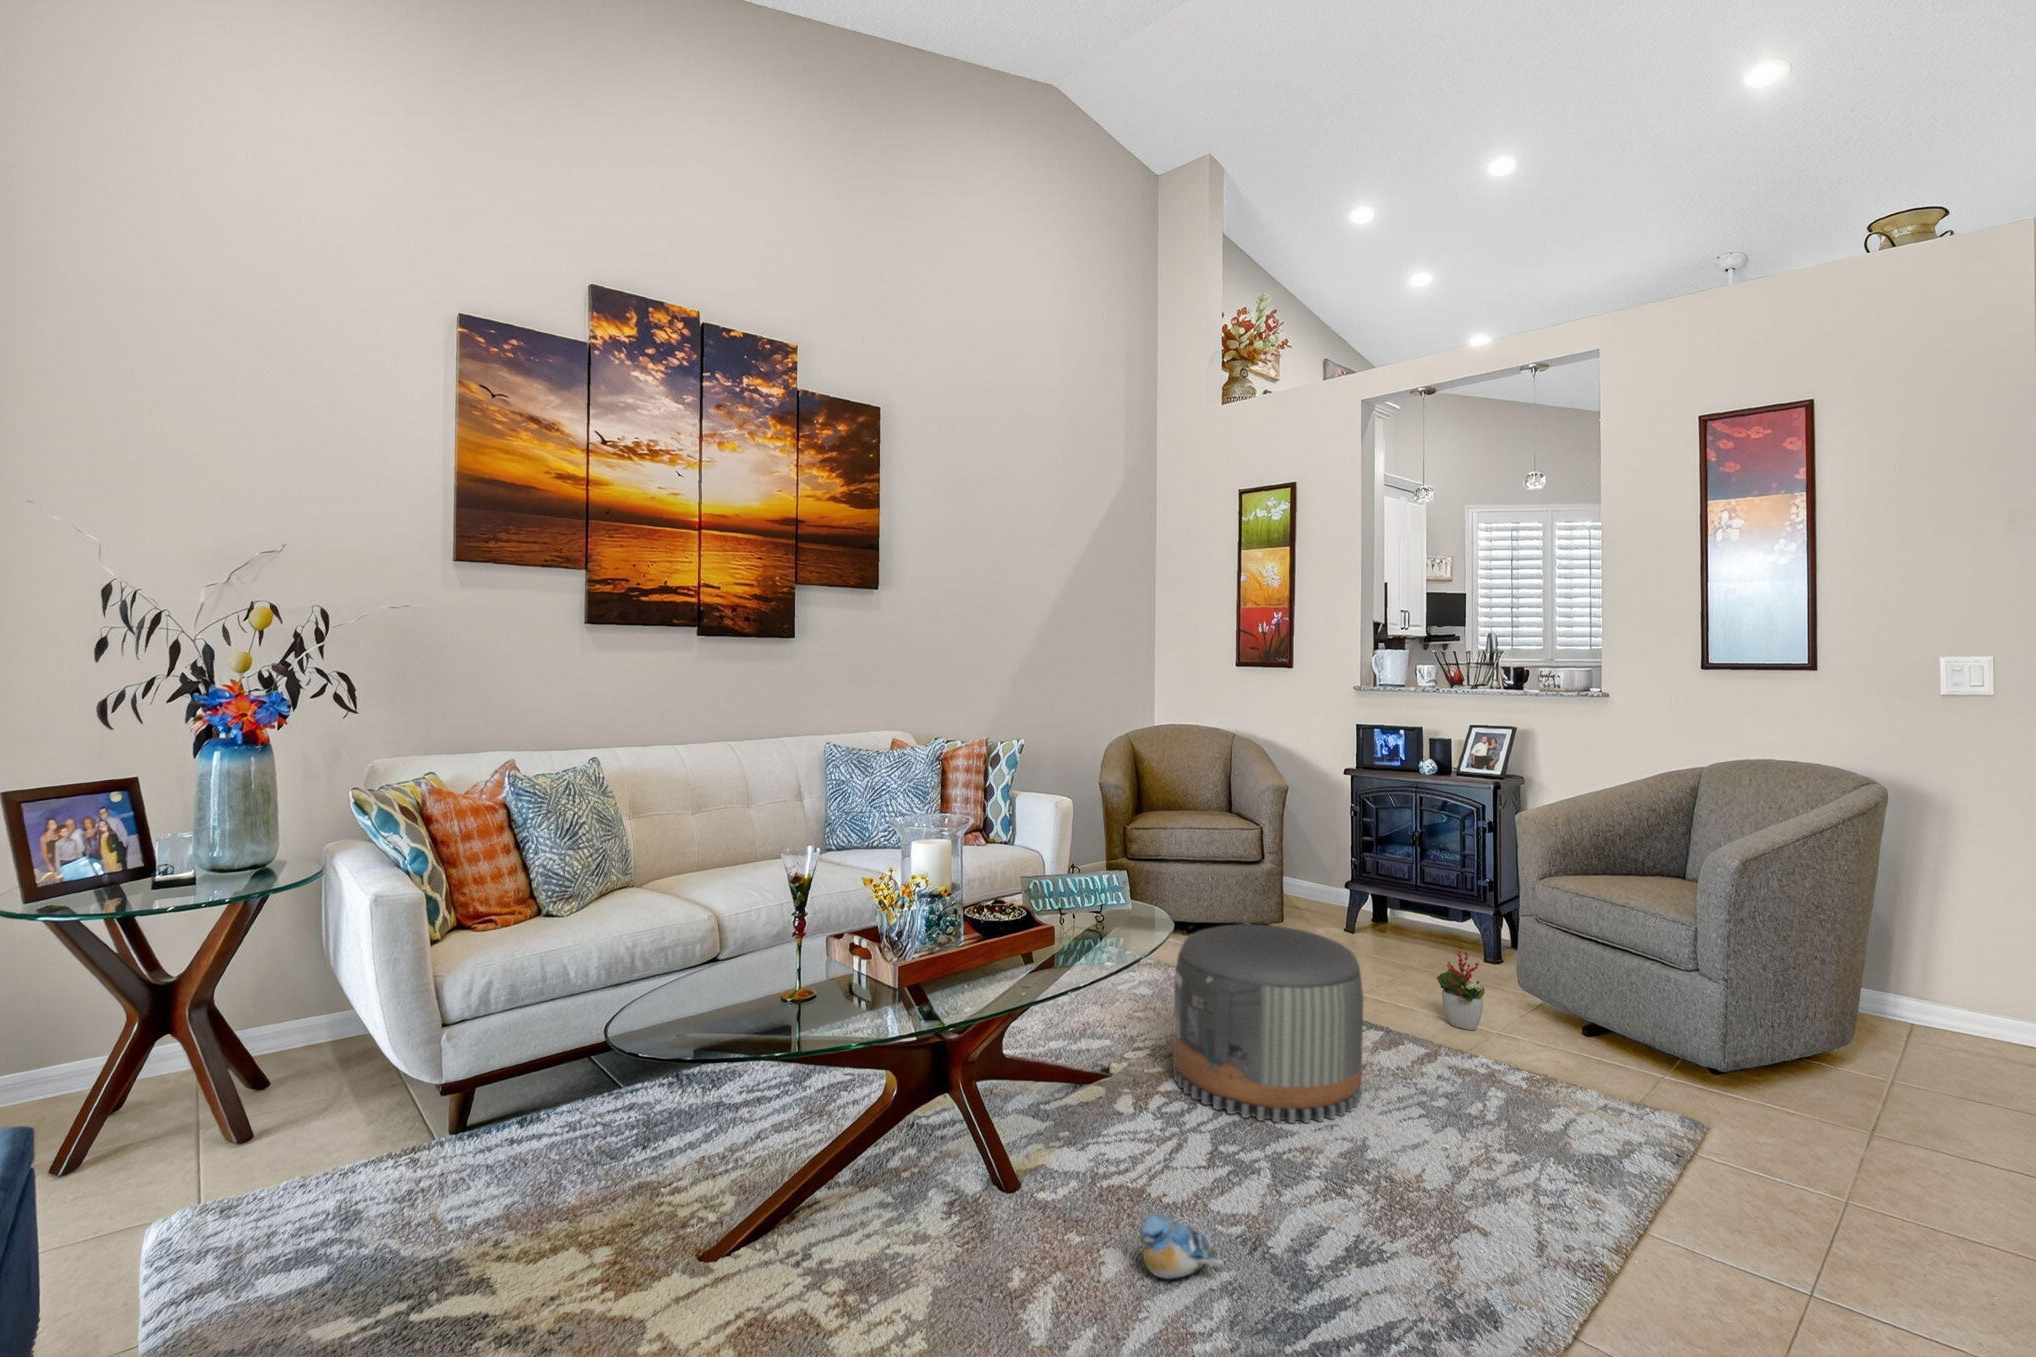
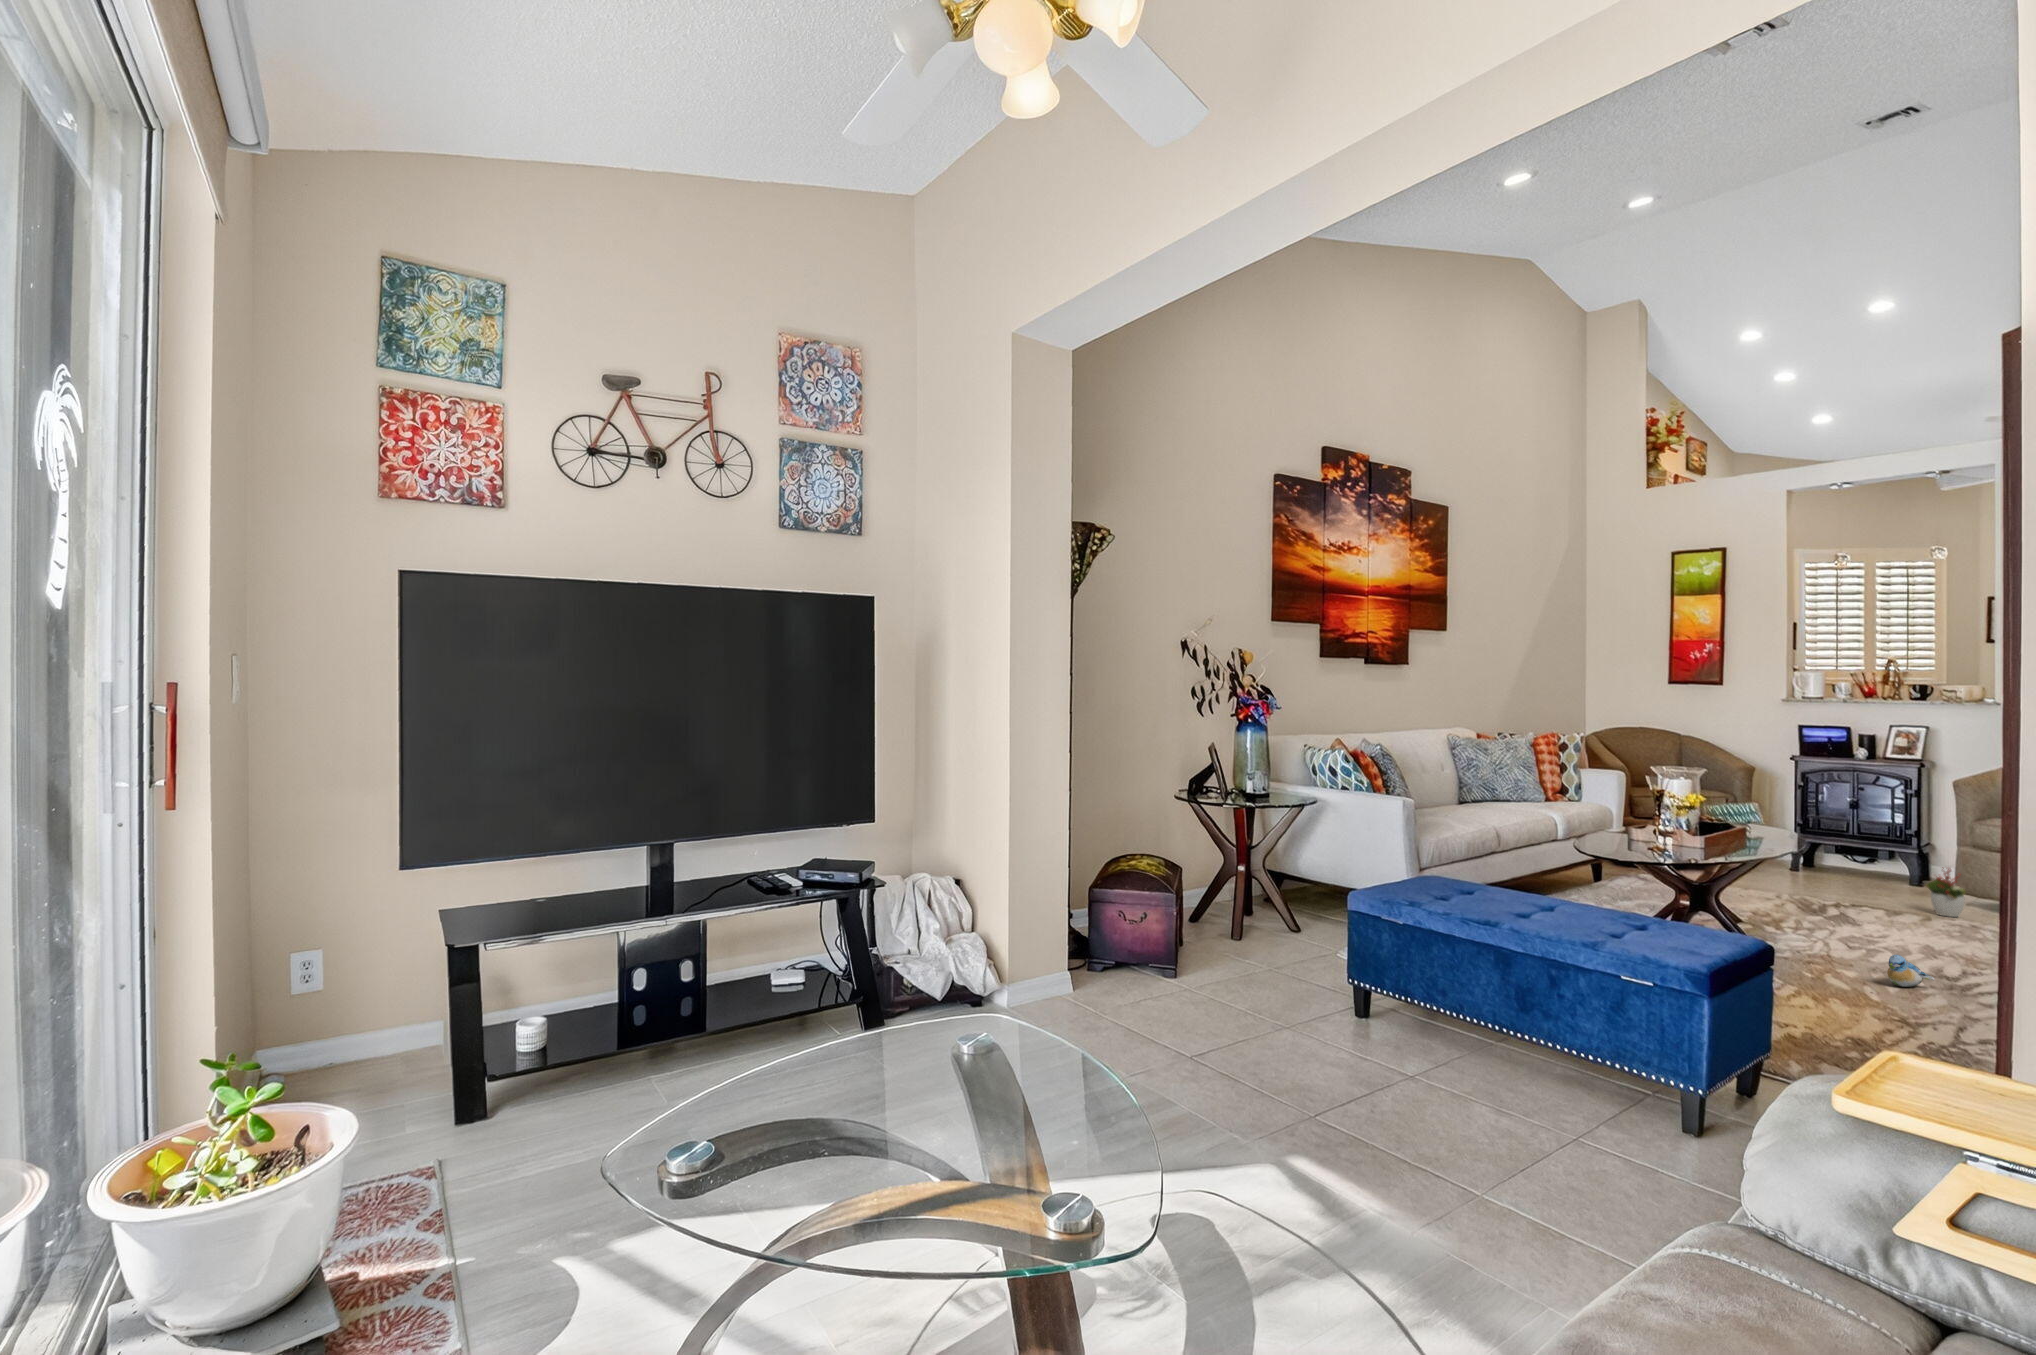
pouf: present [1173,924,1363,1123] -> none [1782,842,1924,947]

